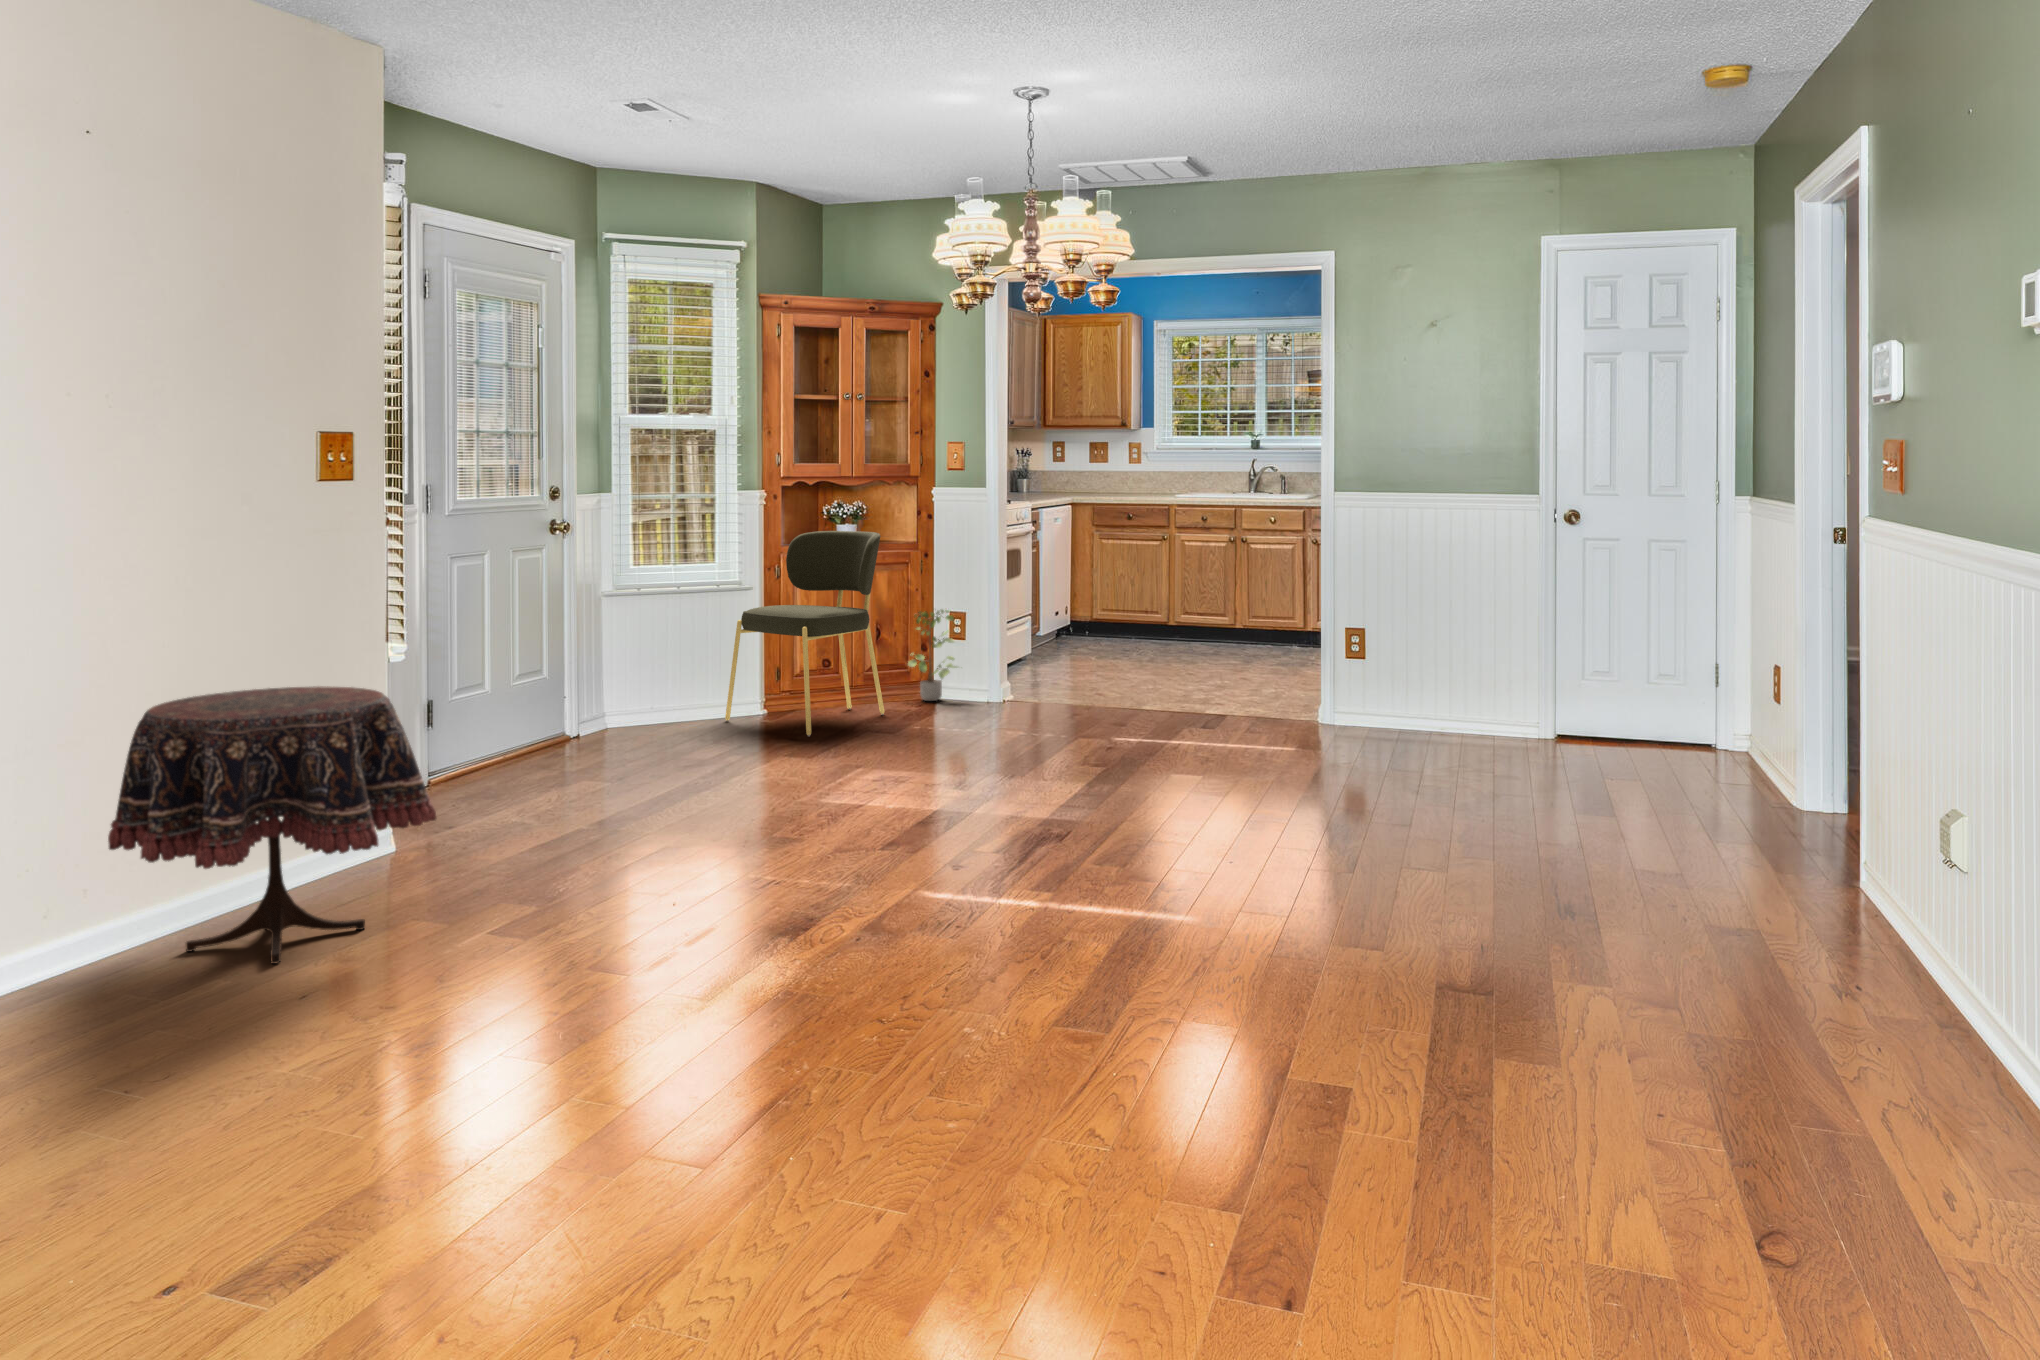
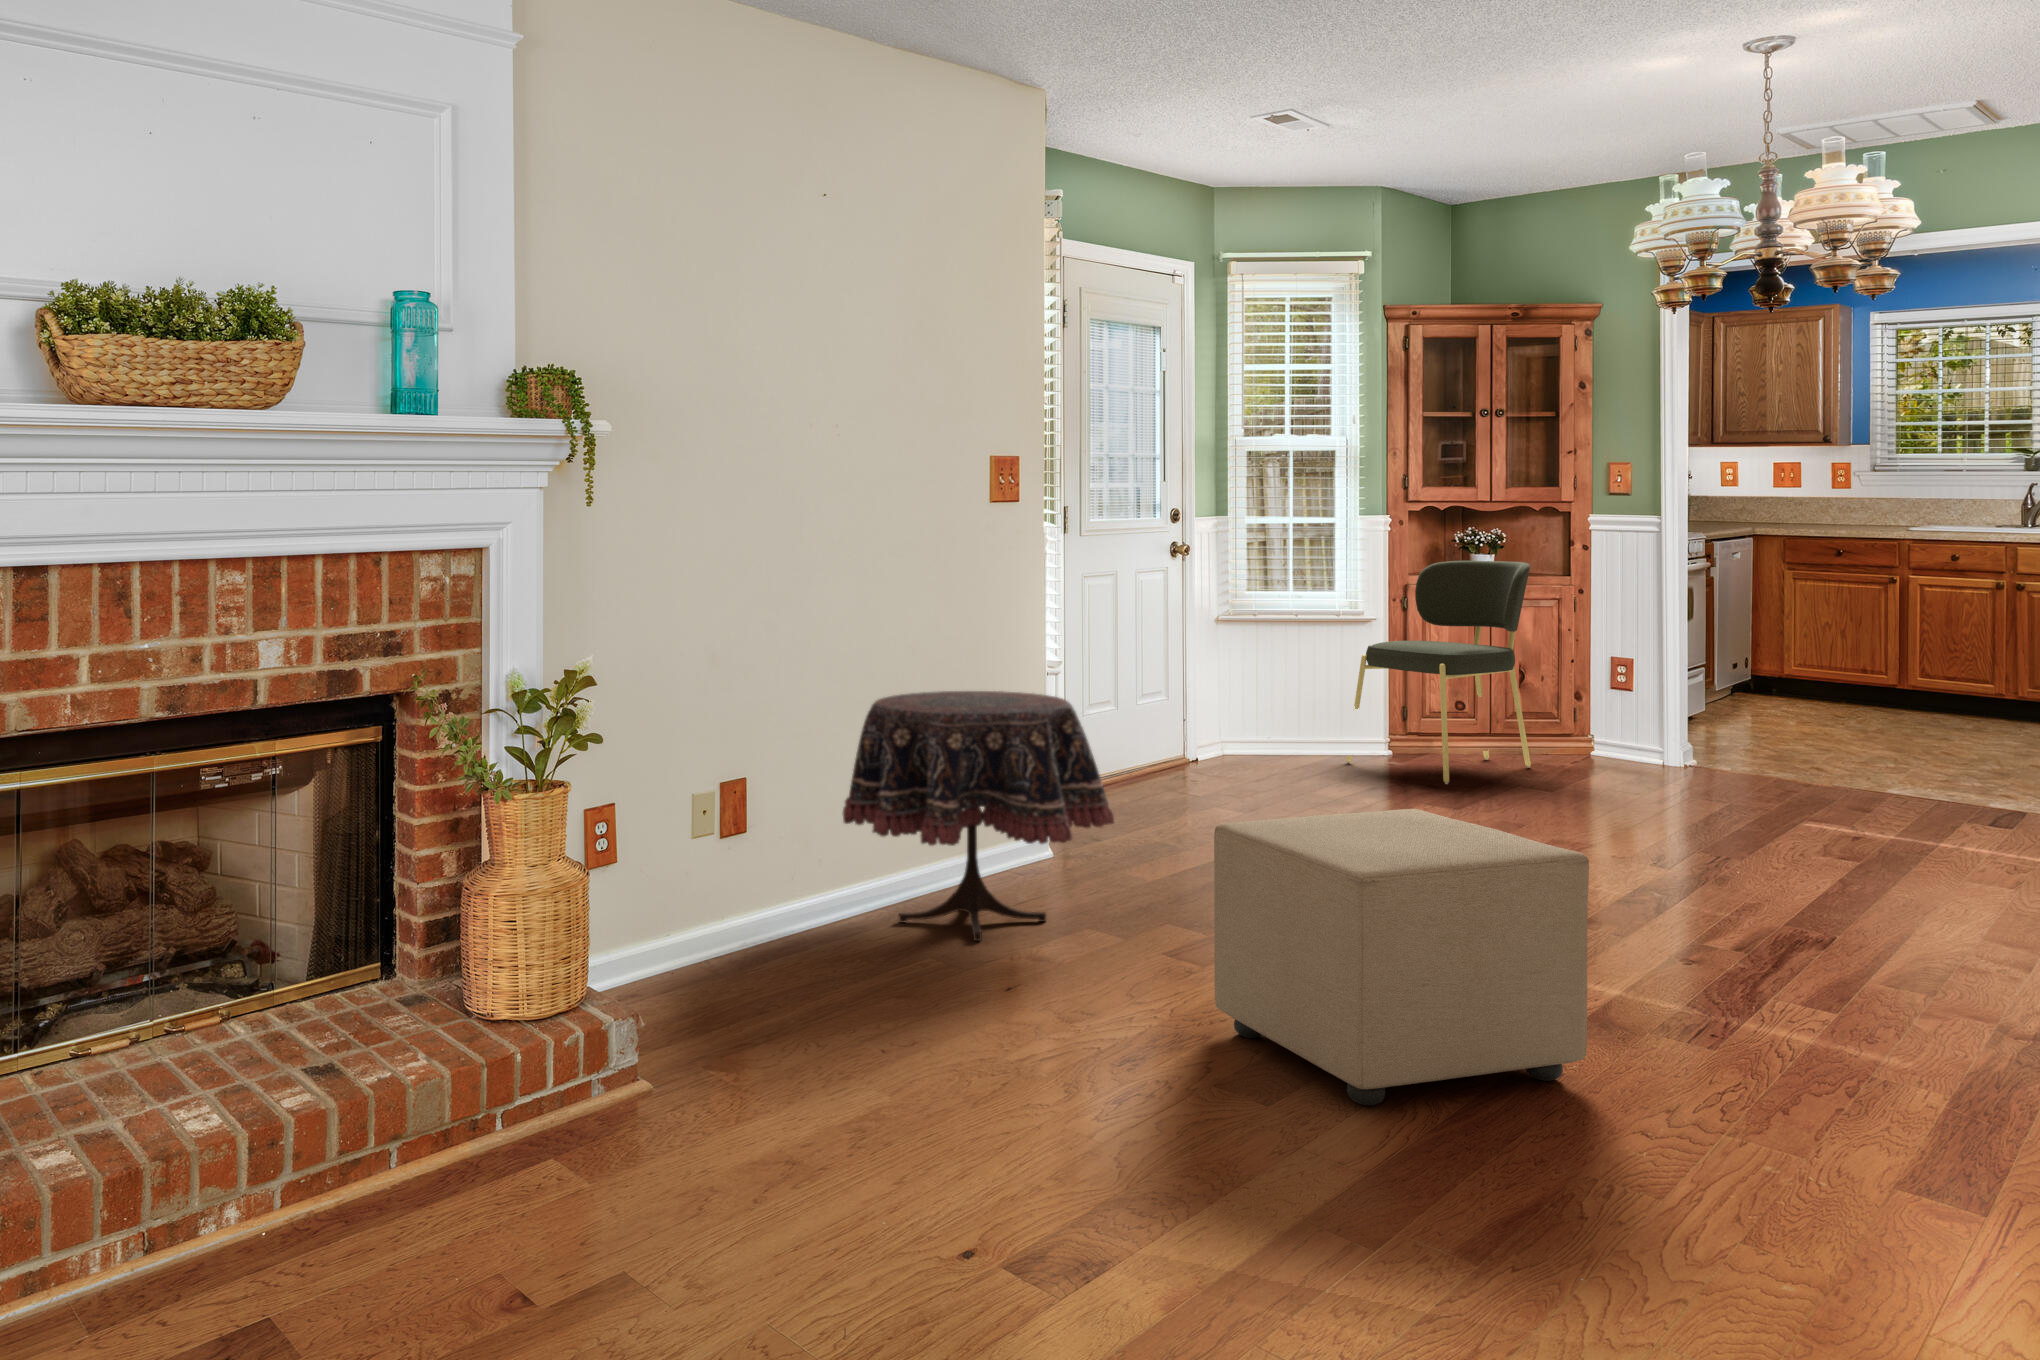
potted plant: present [908,610,957,701] -> none [1556,649,1628,757]
ottoman: none [507,787,857,1099] -> present [1214,809,1589,1105]

